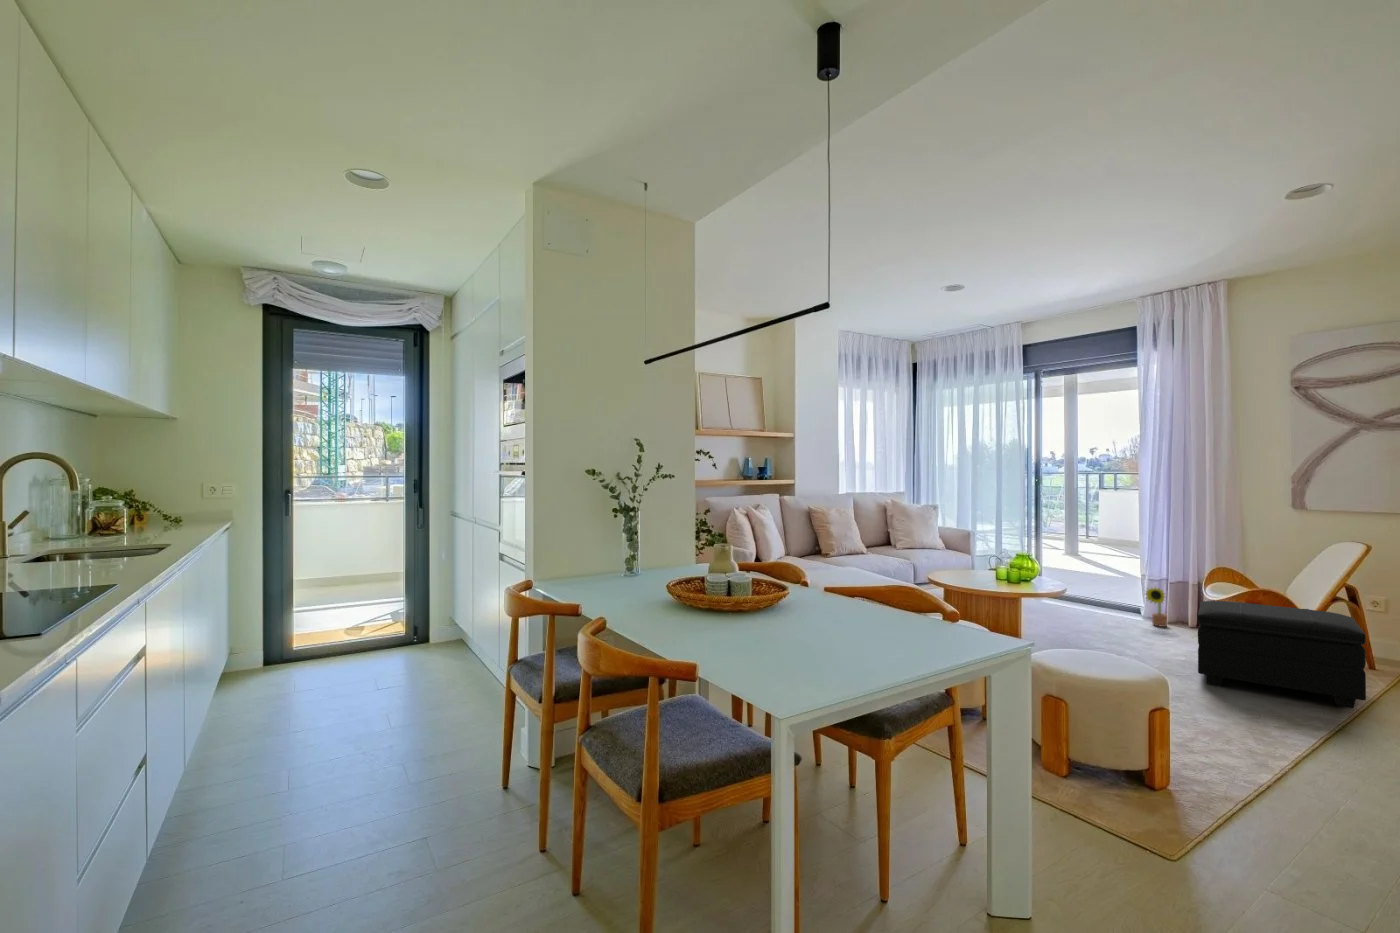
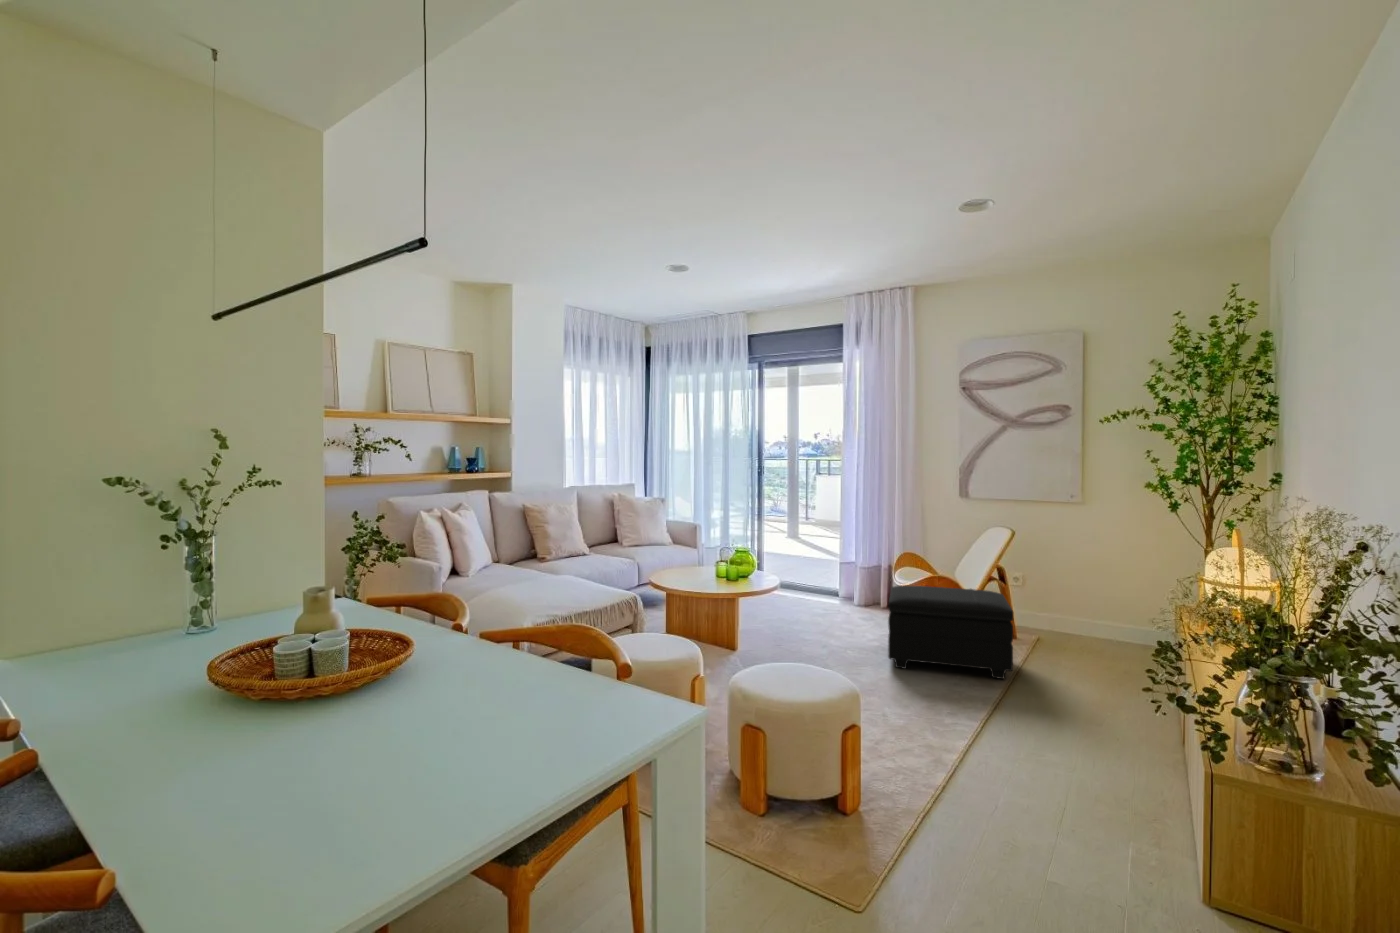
decorative plant: present [1145,587,1167,627] -> none [847,571,866,608]

